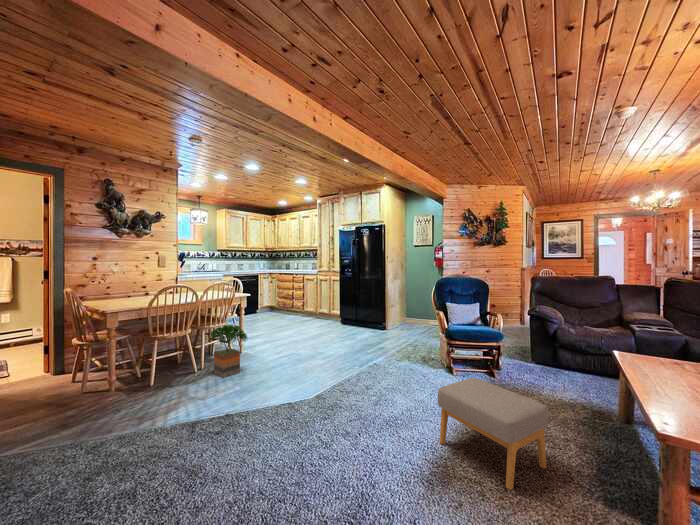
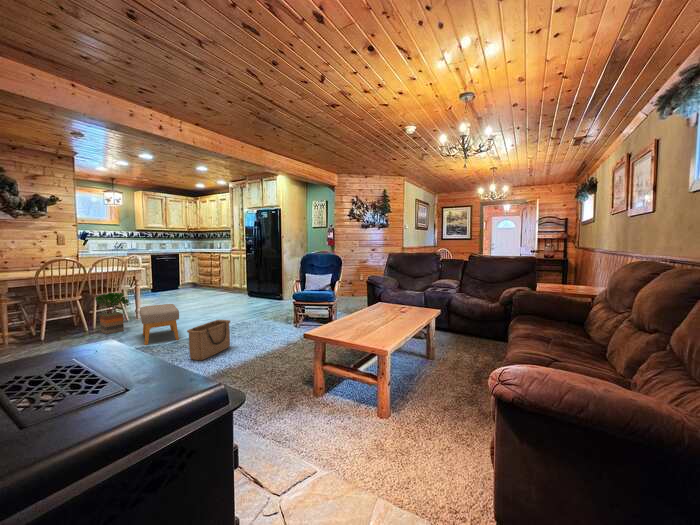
basket: none [364,368,402,433] -> present [187,320,230,360]
footstool: present [438,378,548,490] -> present [140,304,179,345]

